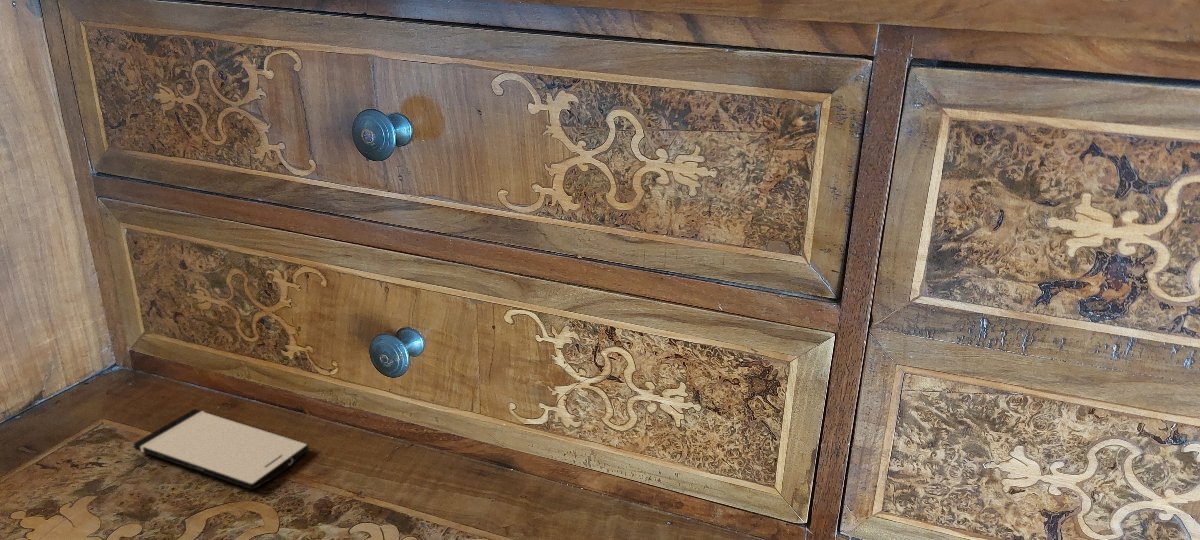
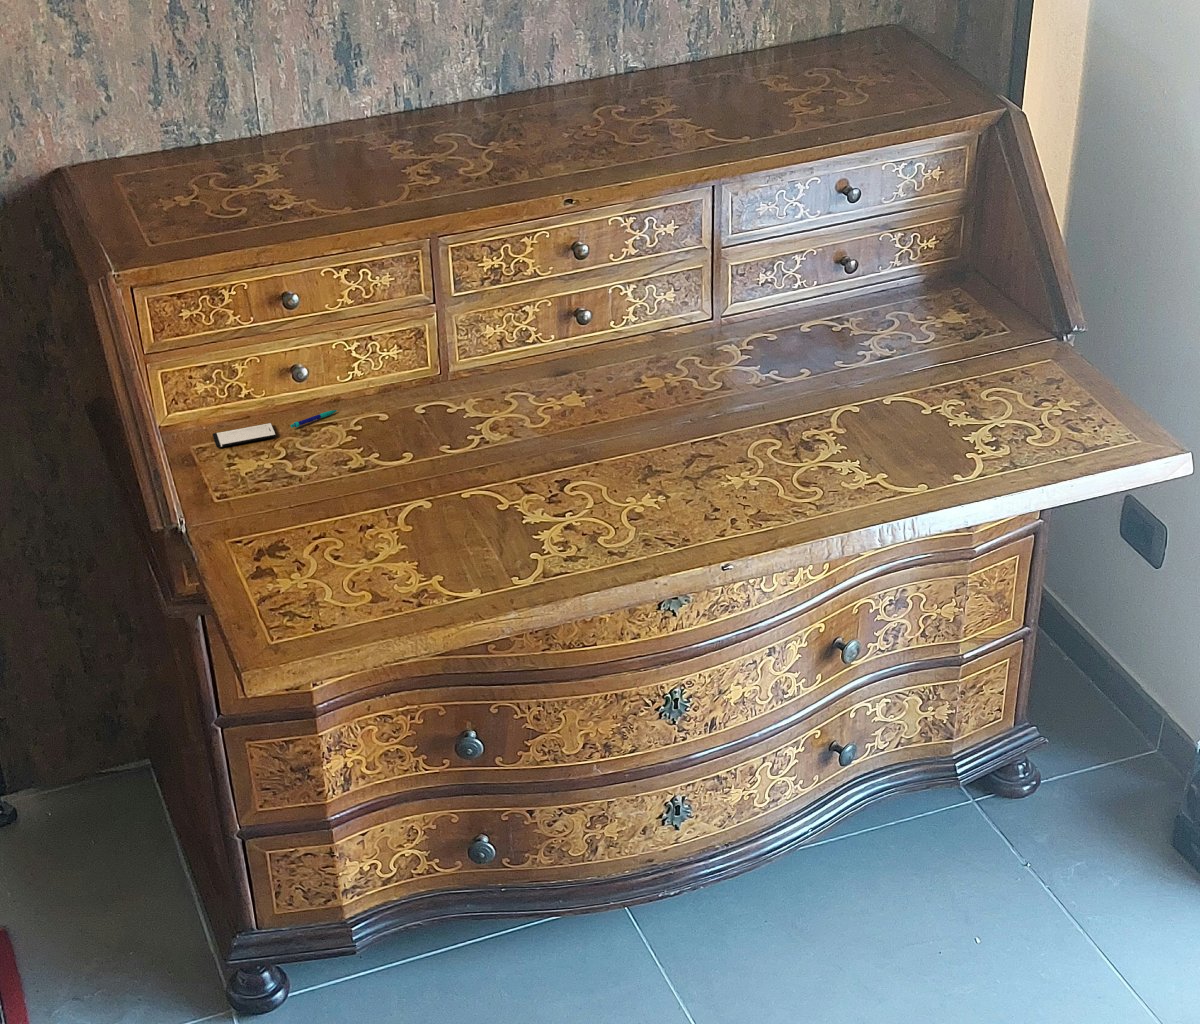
pen: none [314,473,468,493] -> present [290,410,337,428]

